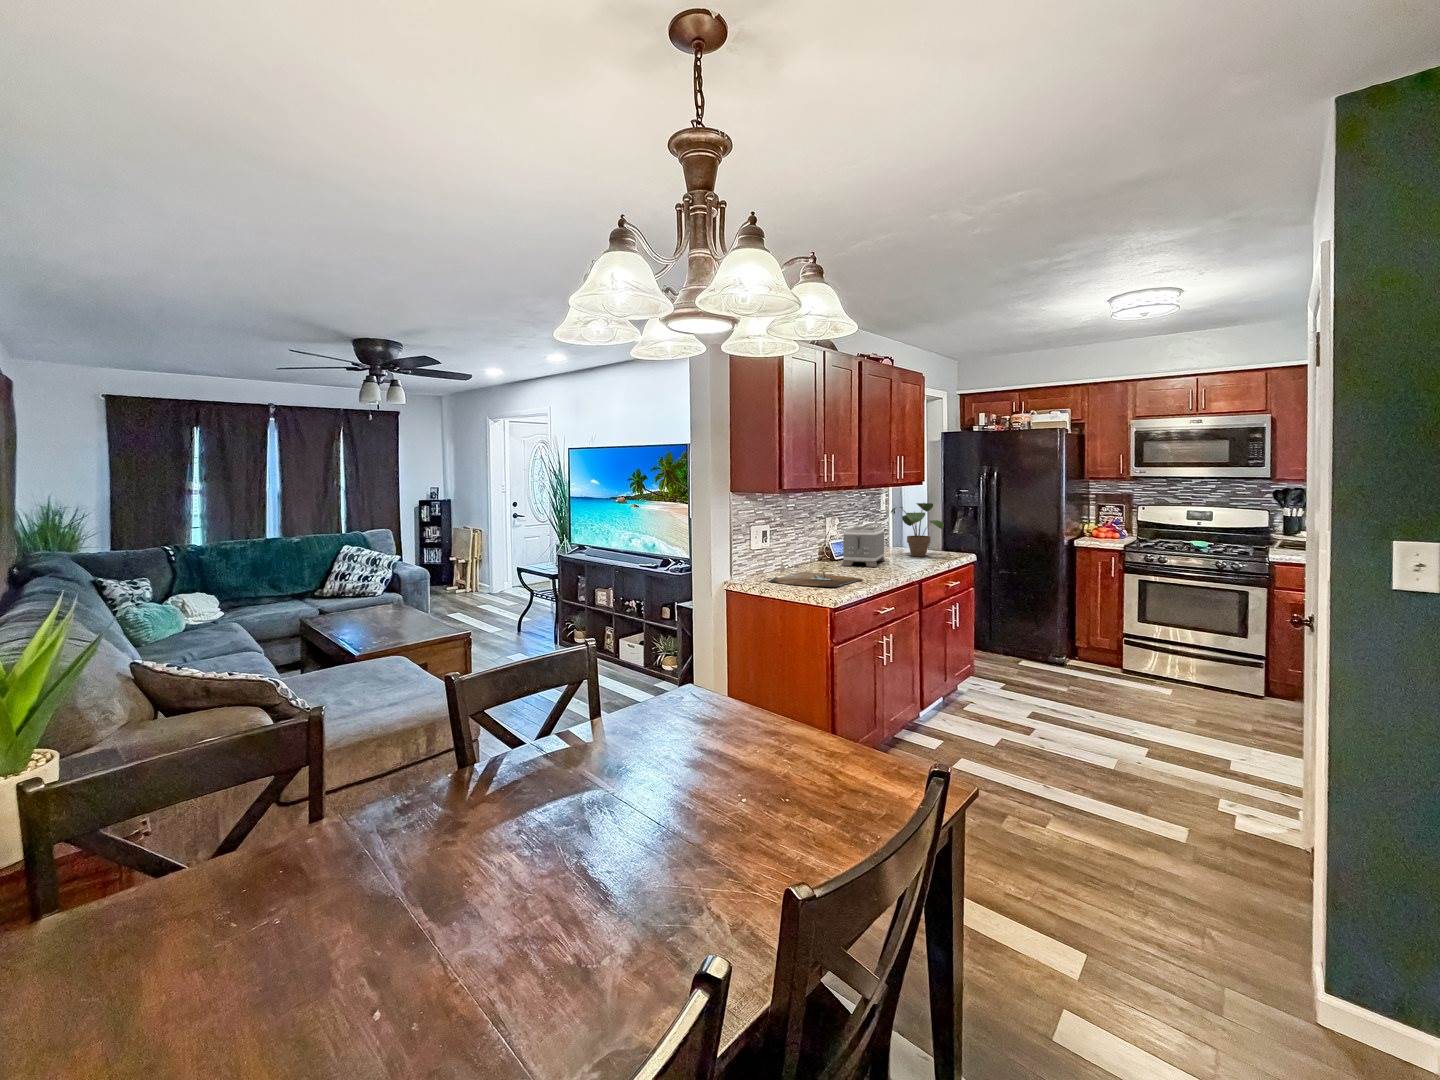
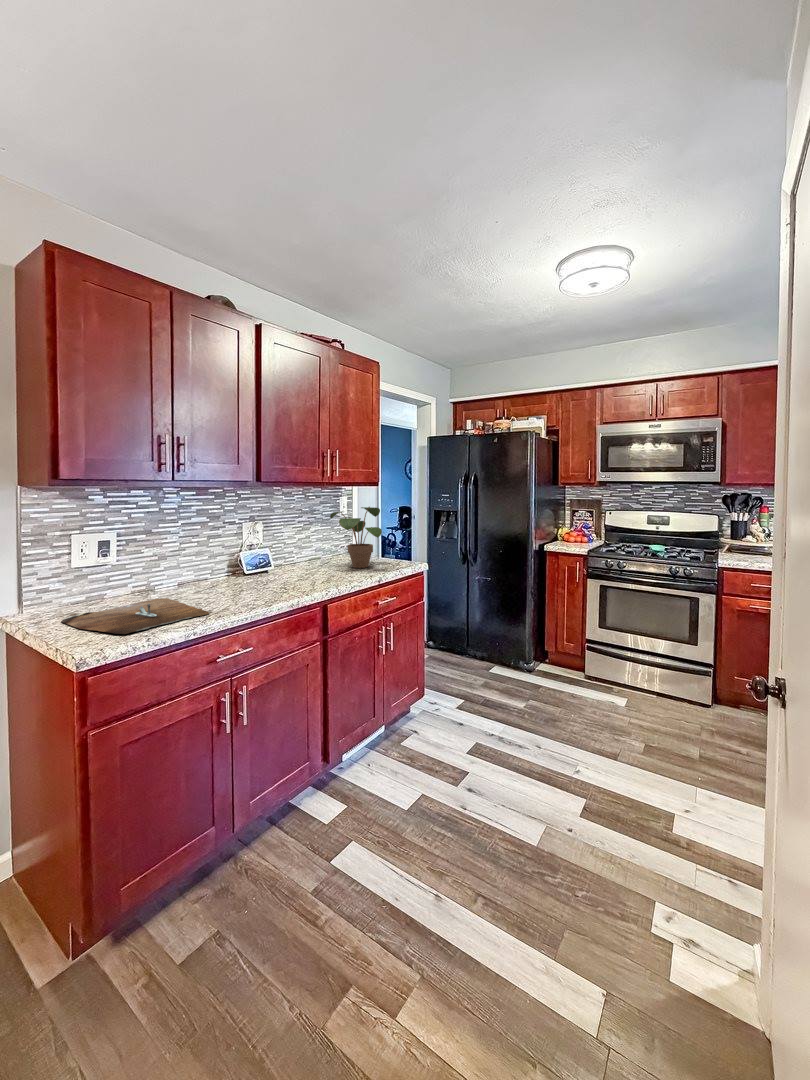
toaster: present [842,527,885,567] -> none [239,535,308,587]

